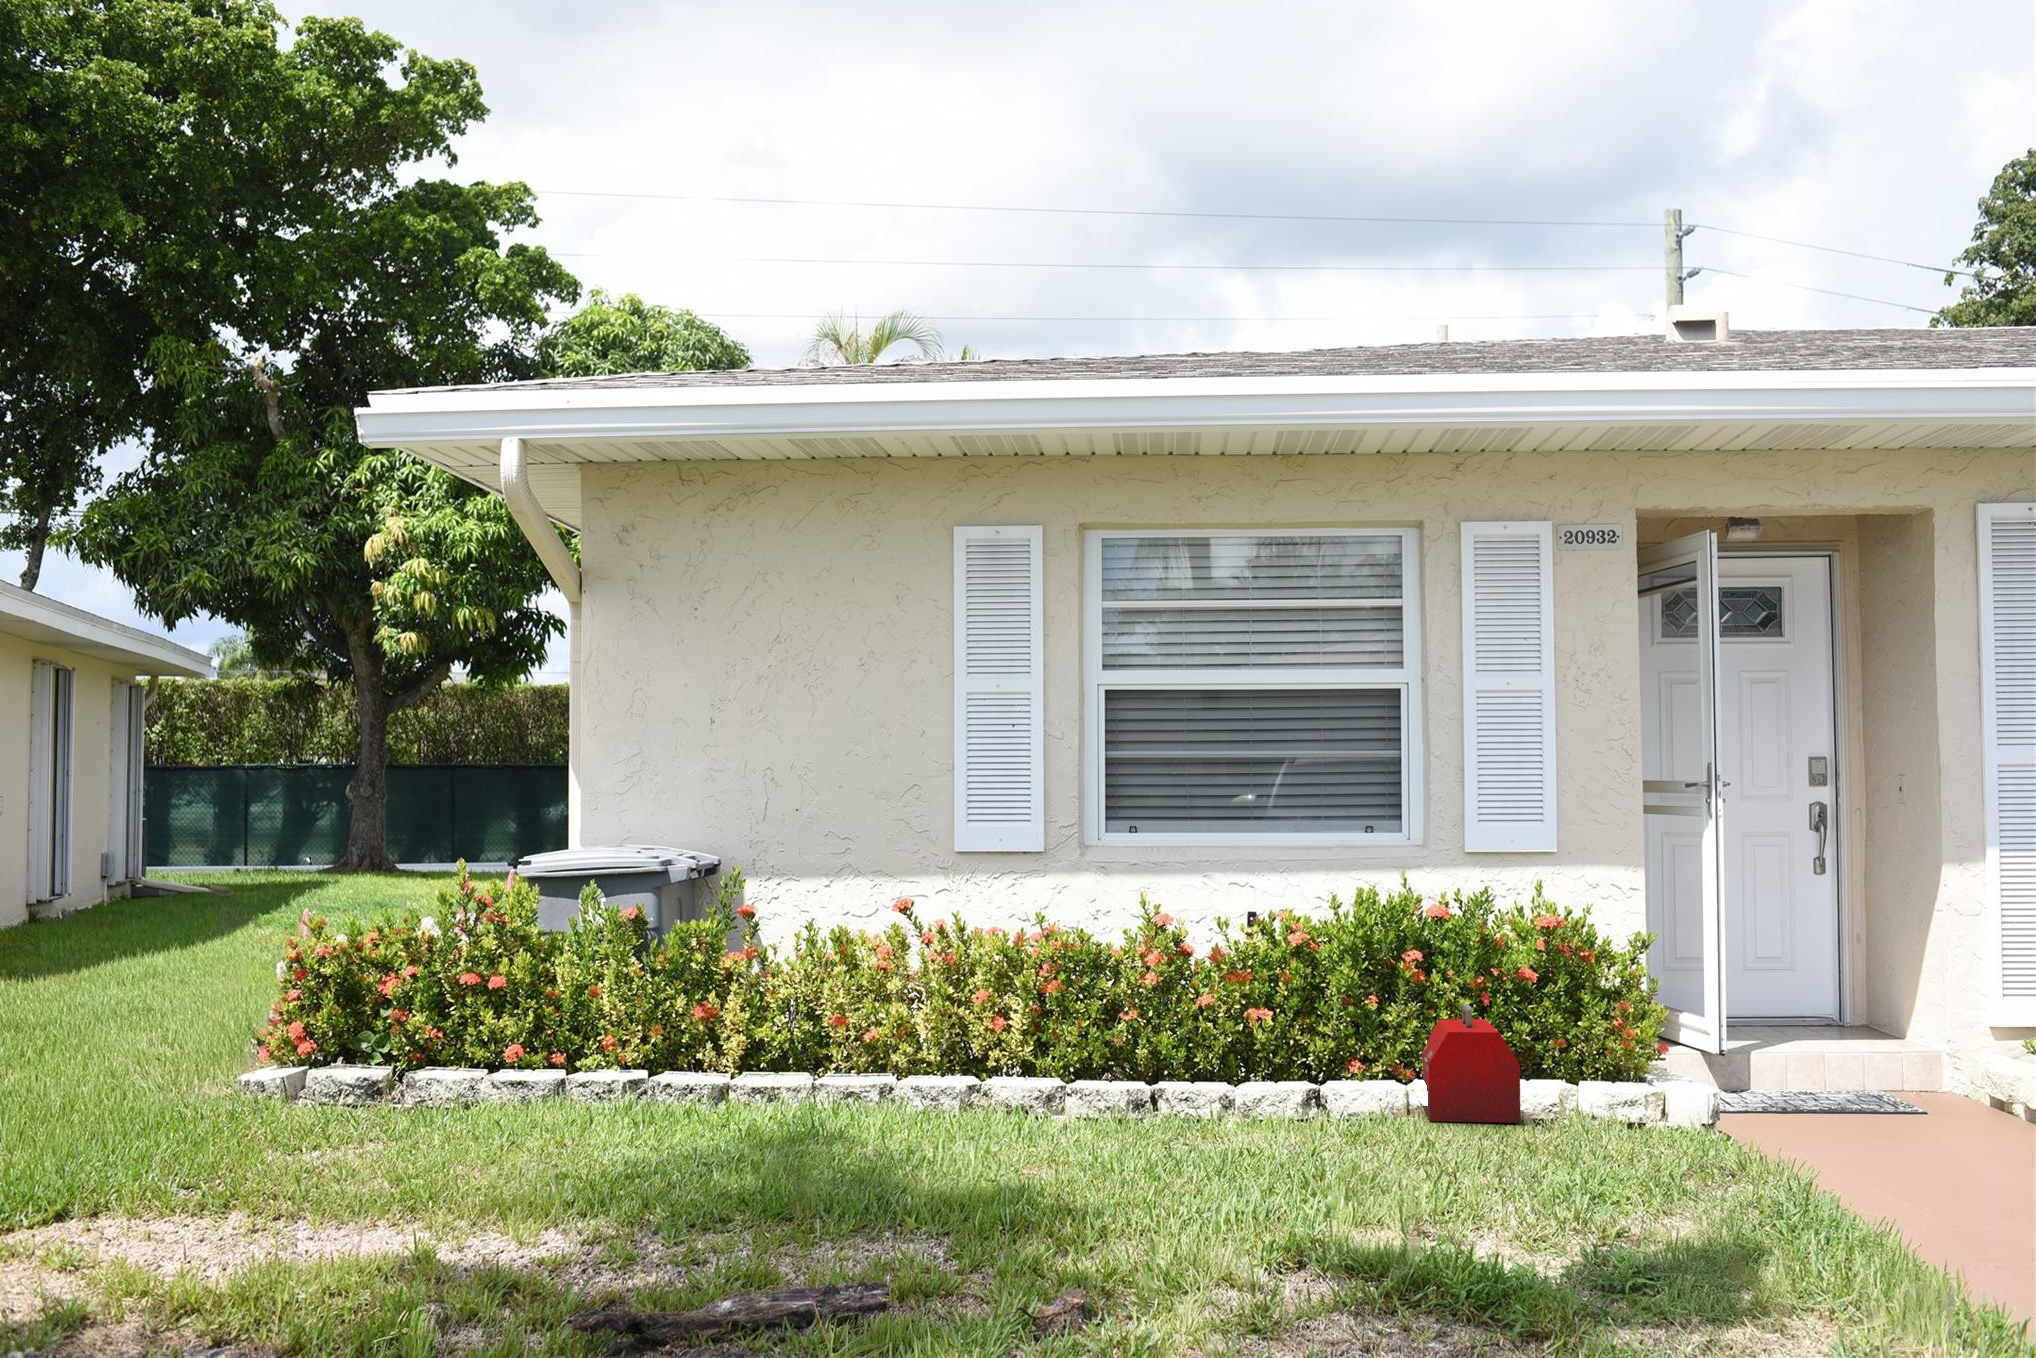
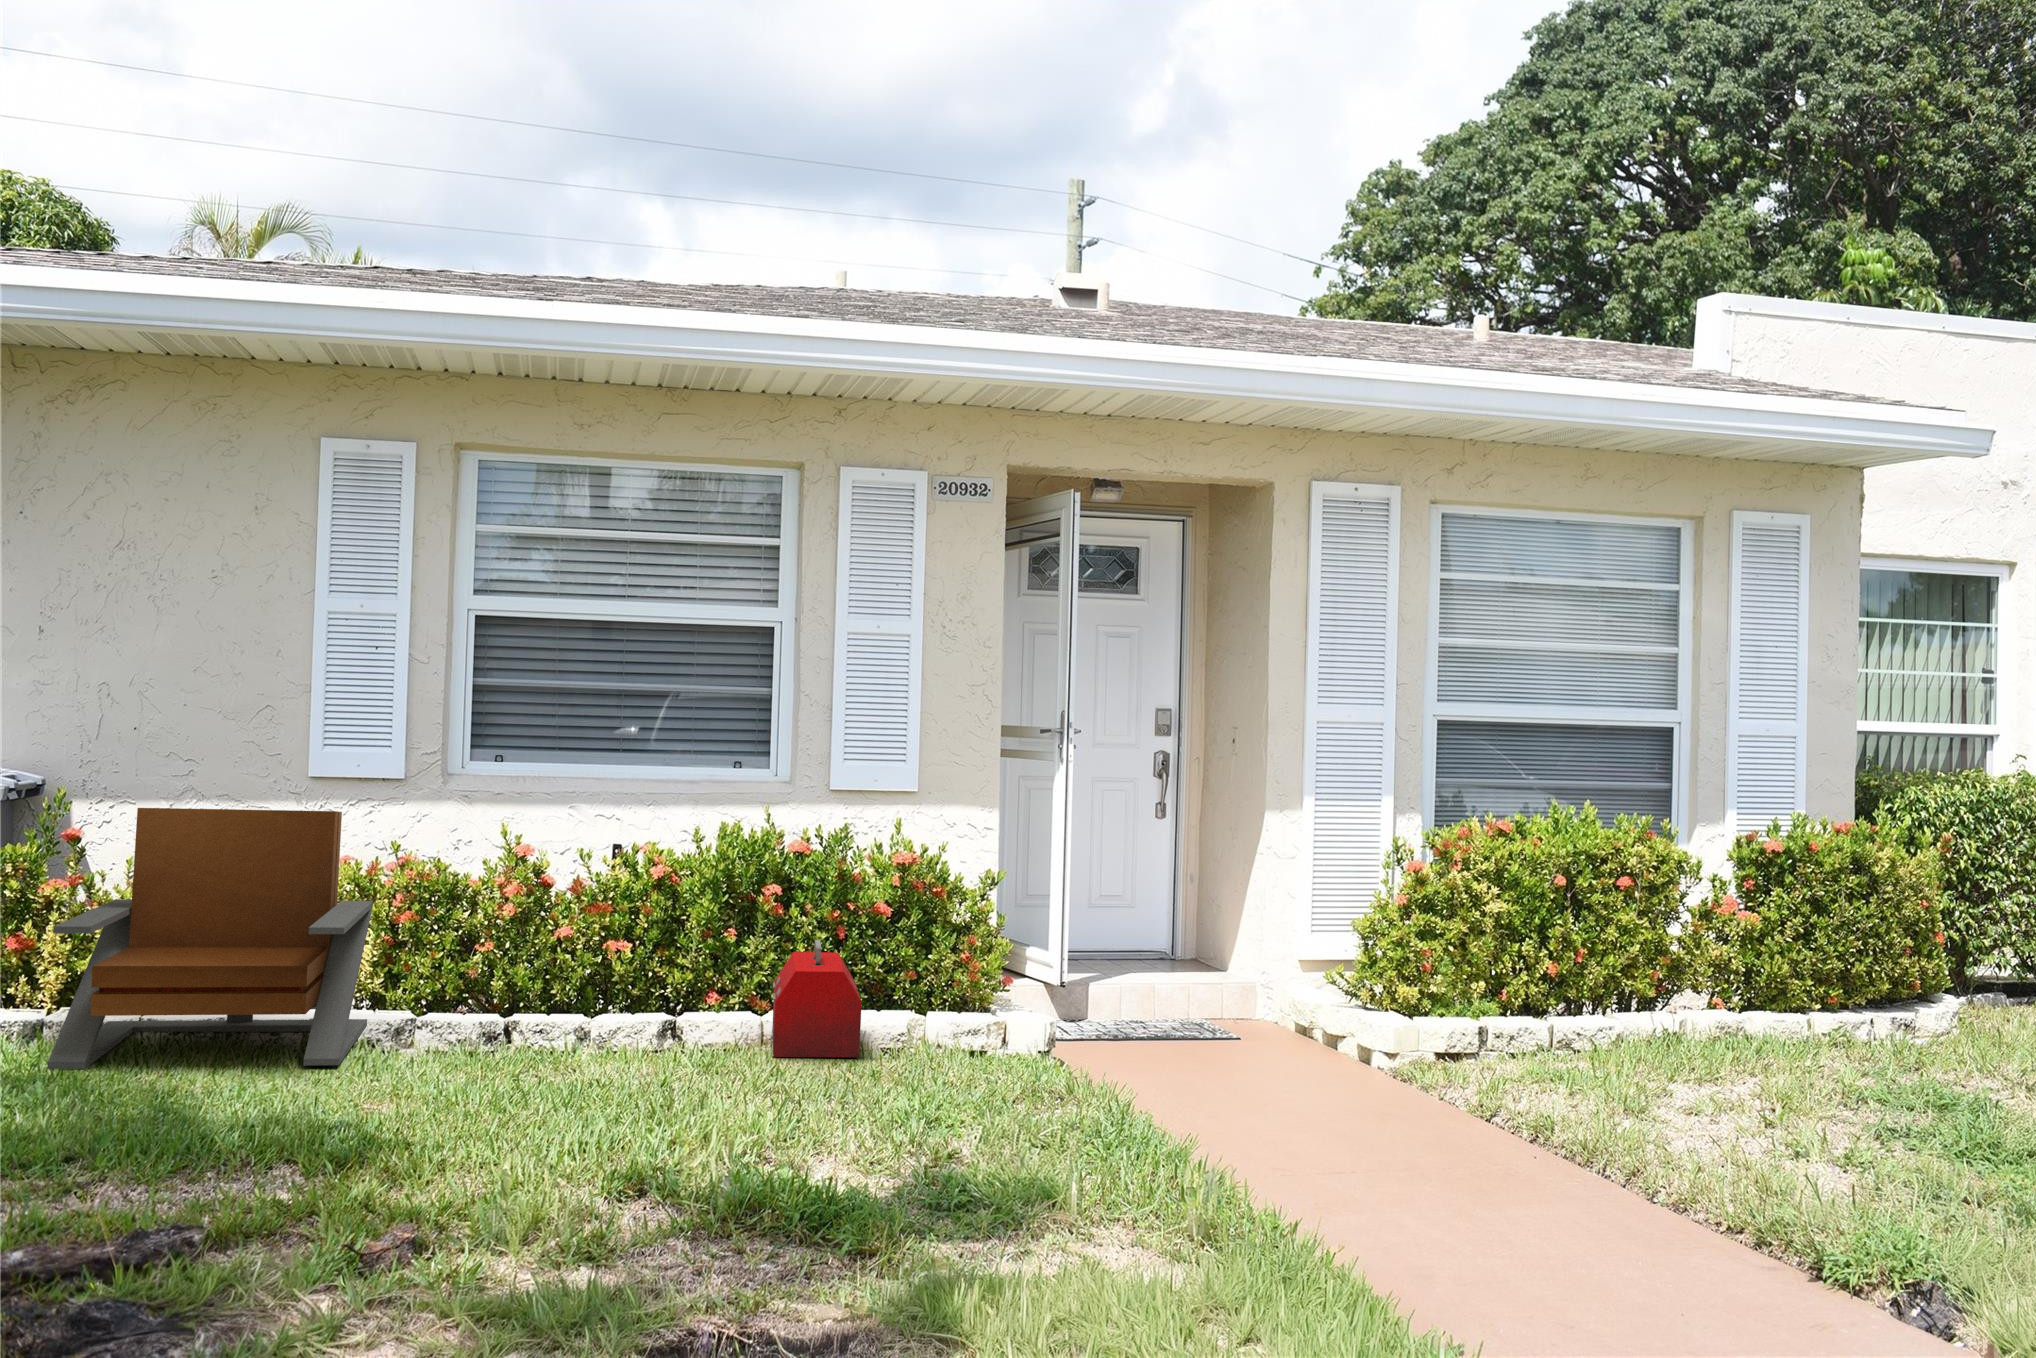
lounge chair: none [758,879,1021,1118] -> present [47,808,373,1069]

